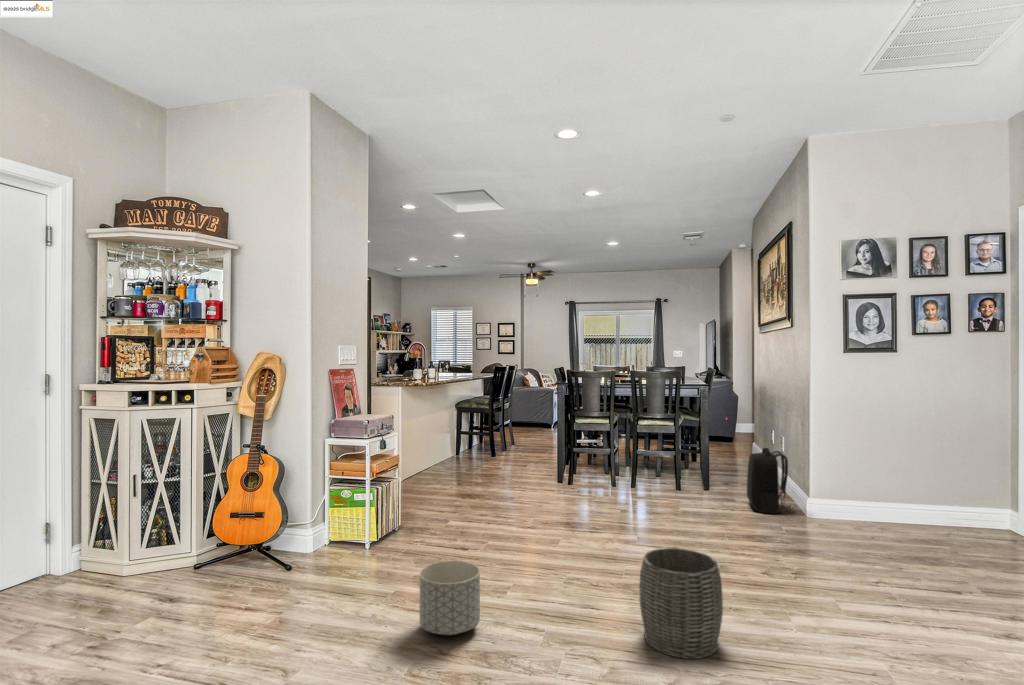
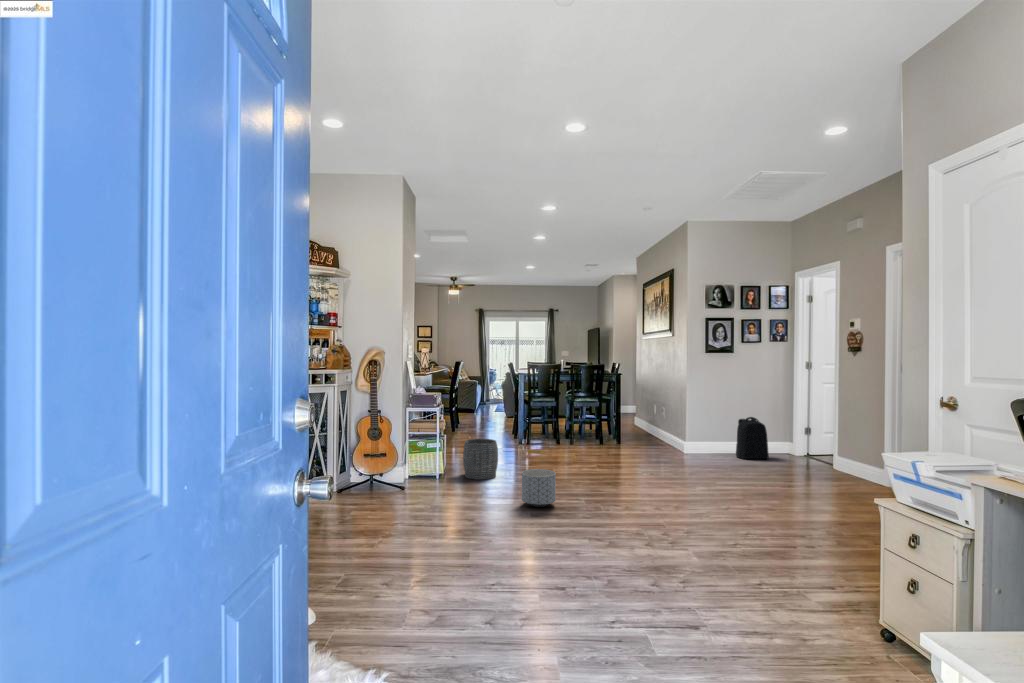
backpack: present [747,448,788,514] -> present [736,417,769,459]
woven basket: present [639,548,723,659] -> present [463,439,498,480]

